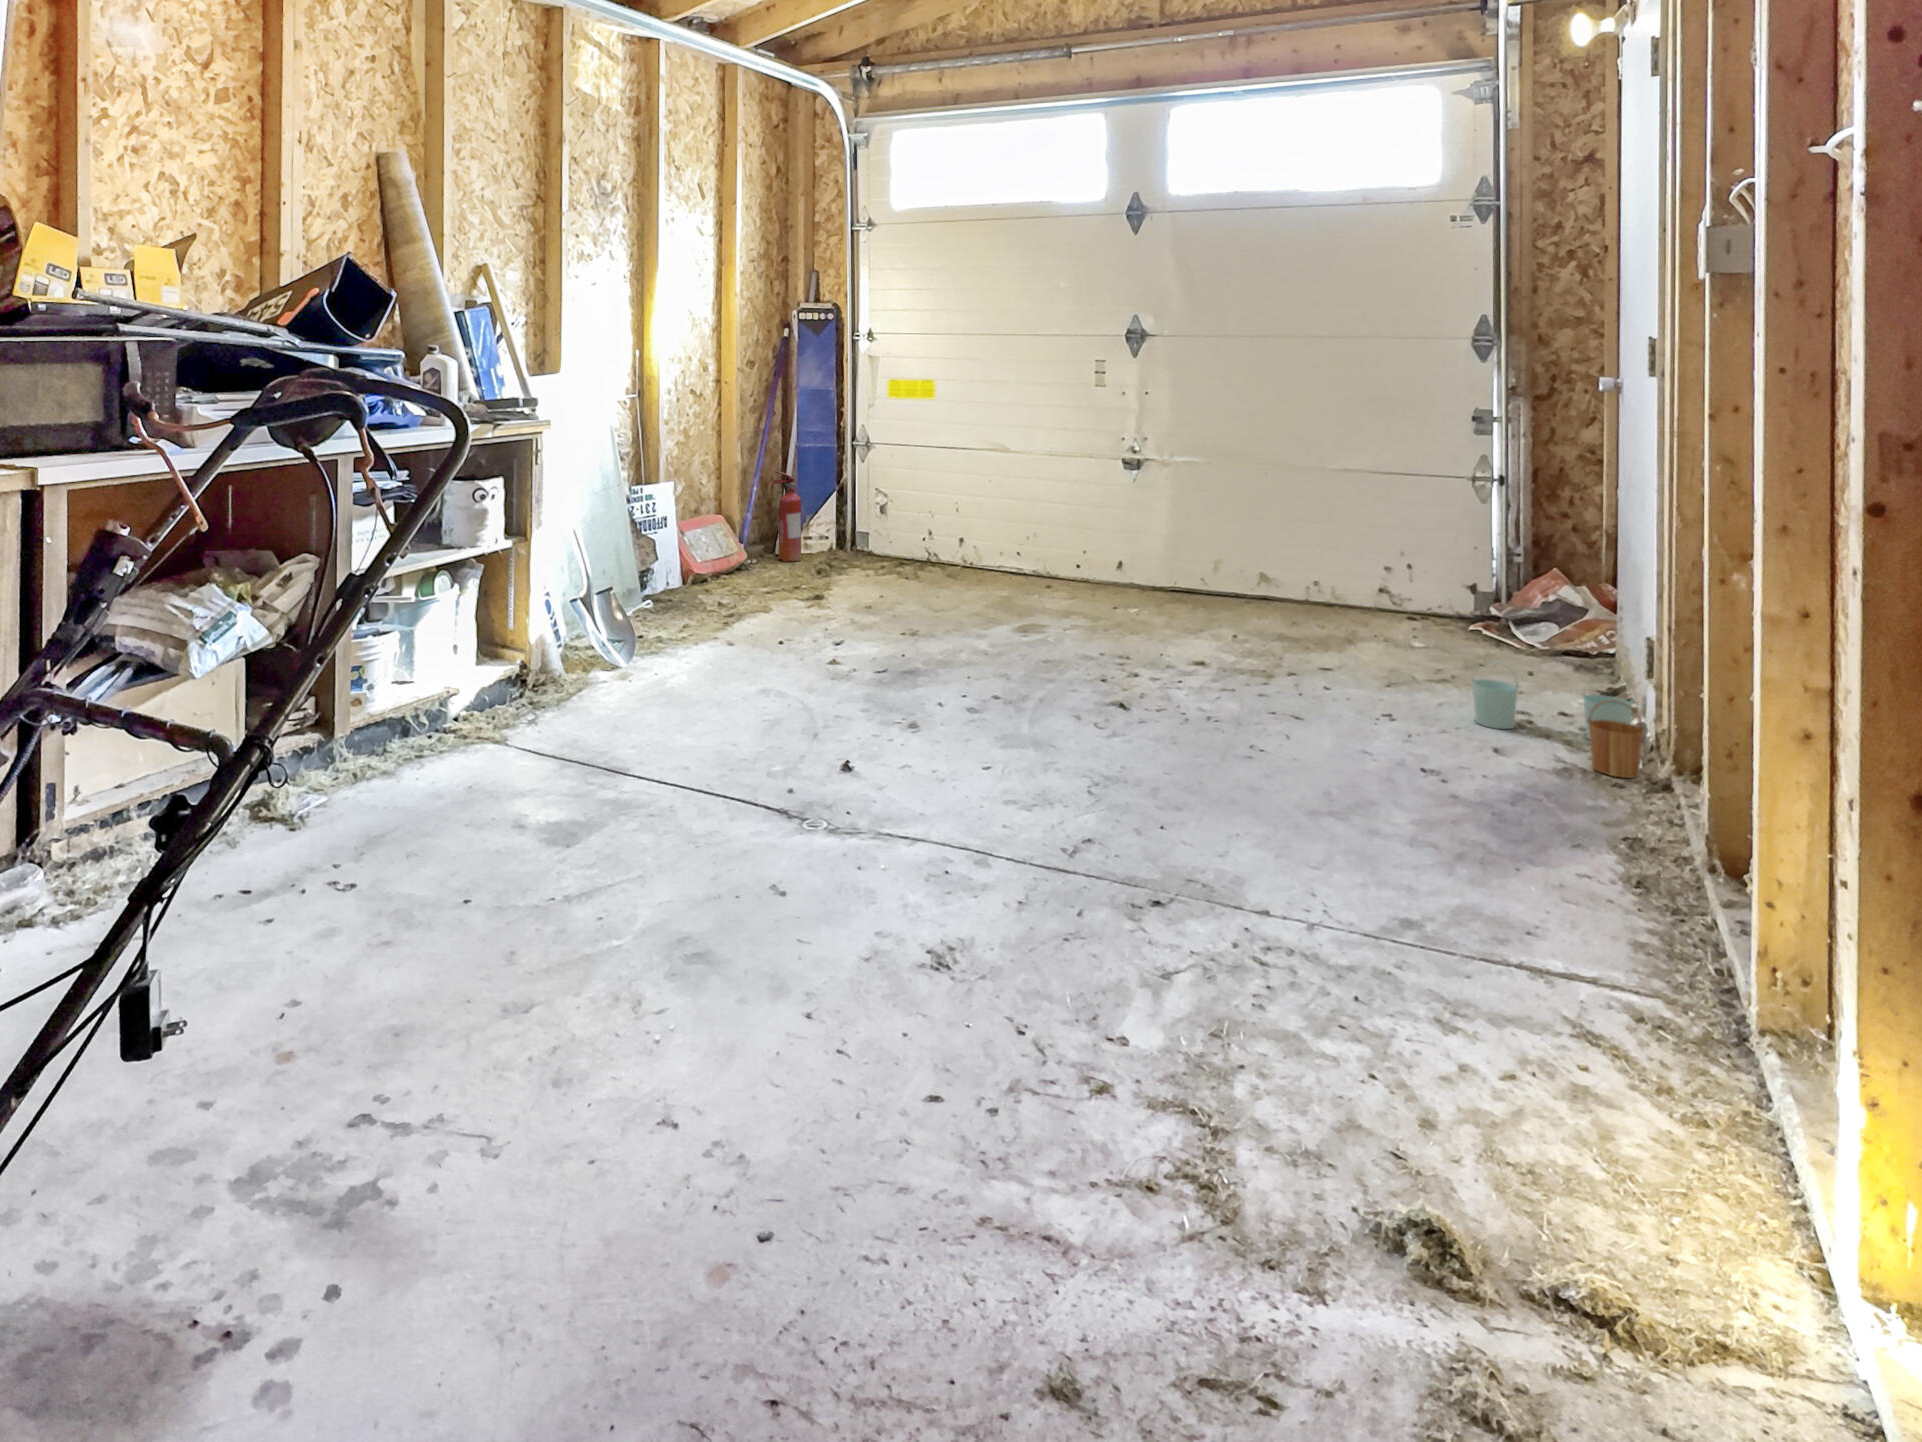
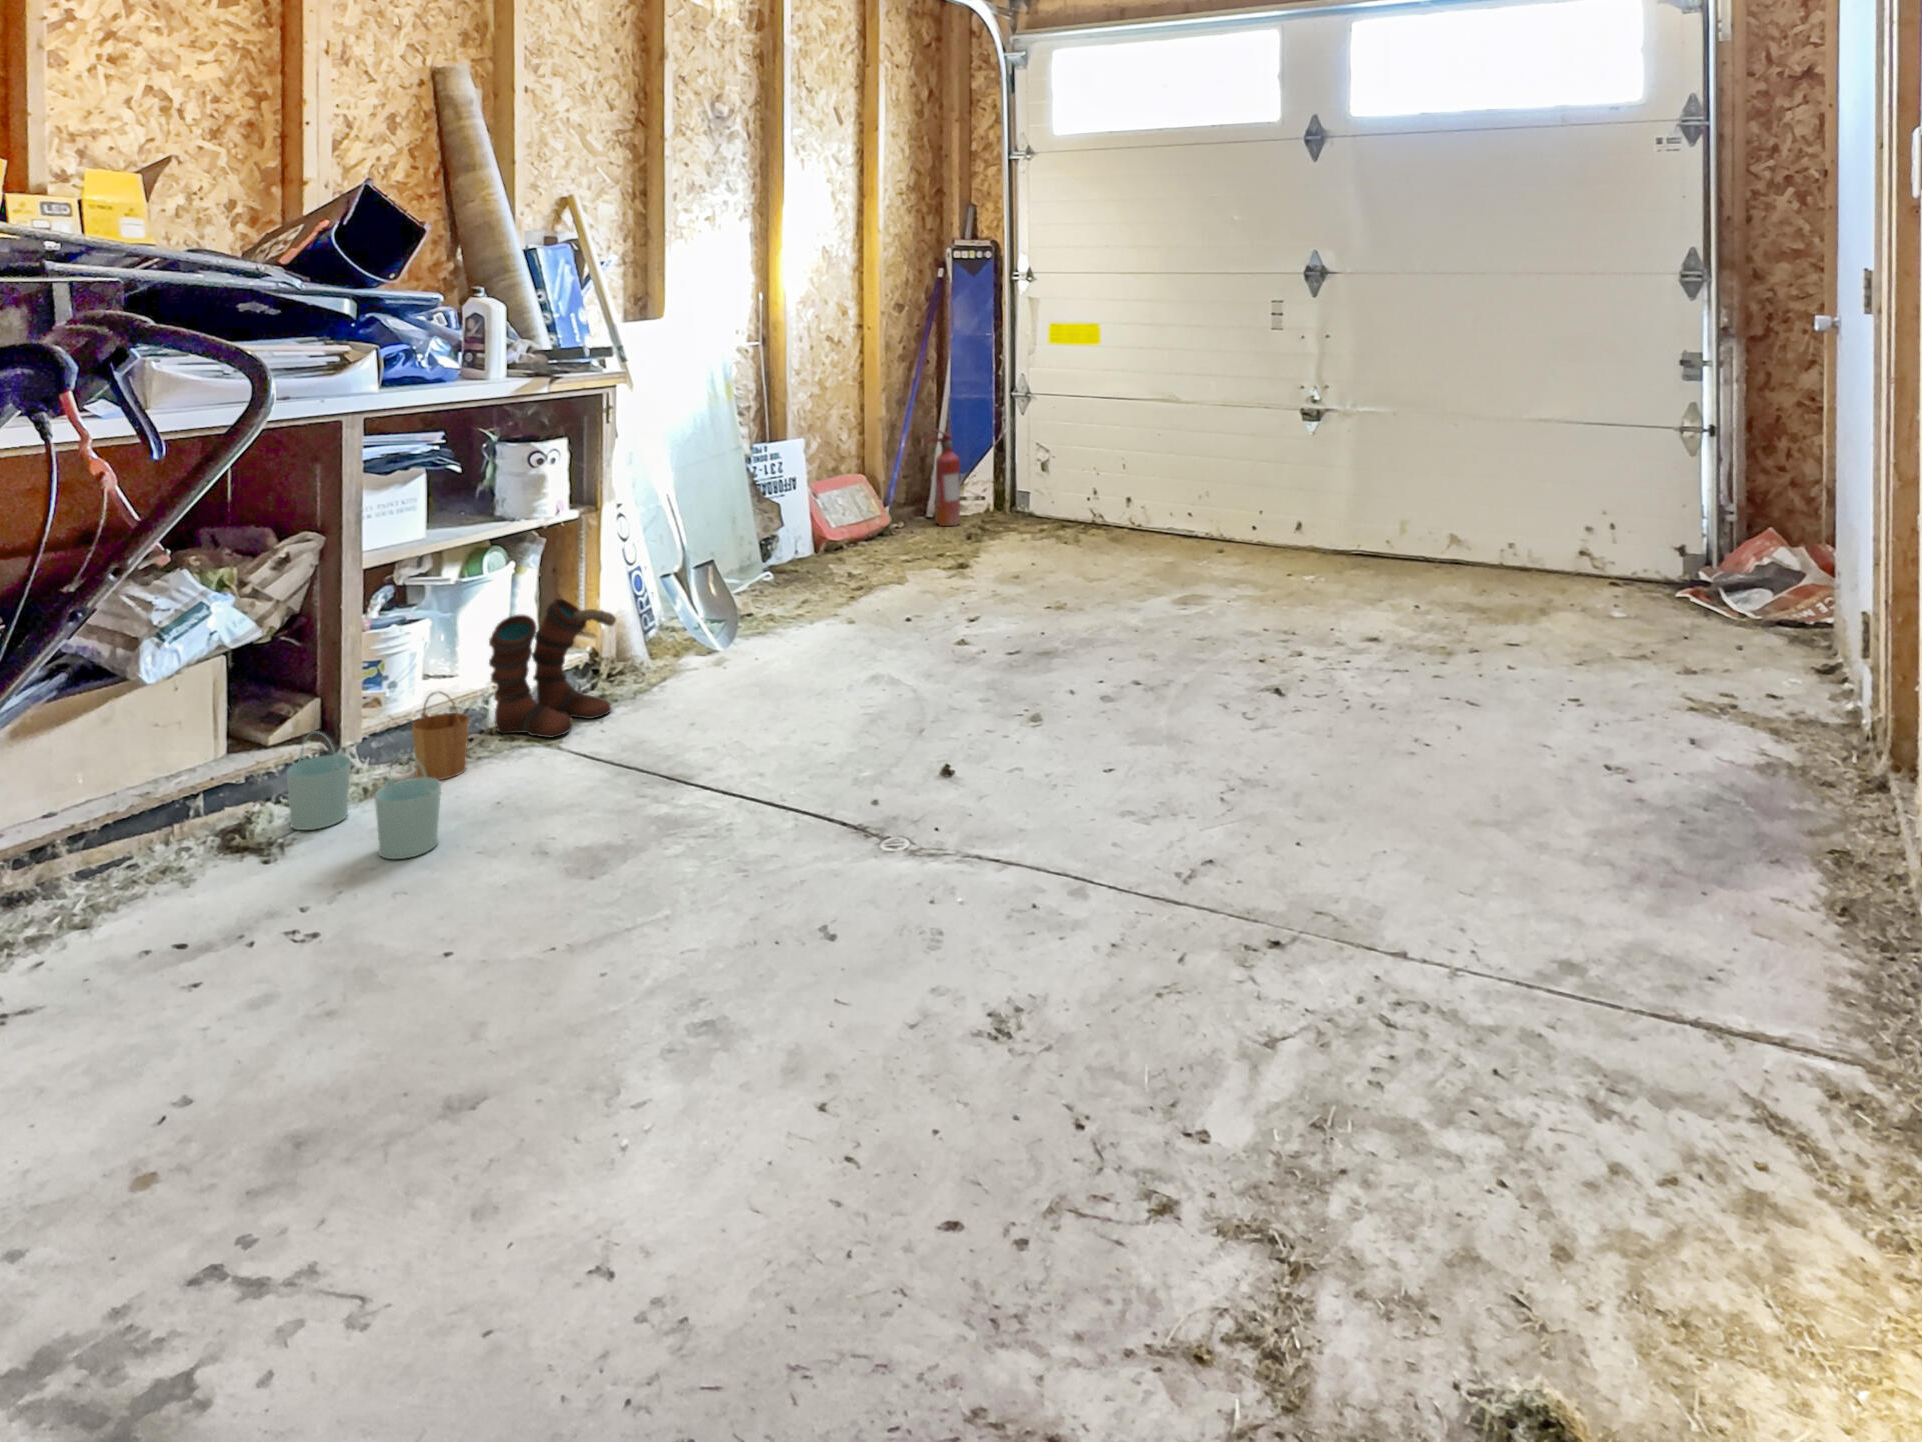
boots: none [440,616,543,738] -> present [489,599,616,738]
bucket: present [1471,663,1644,778] -> present [287,691,469,859]

